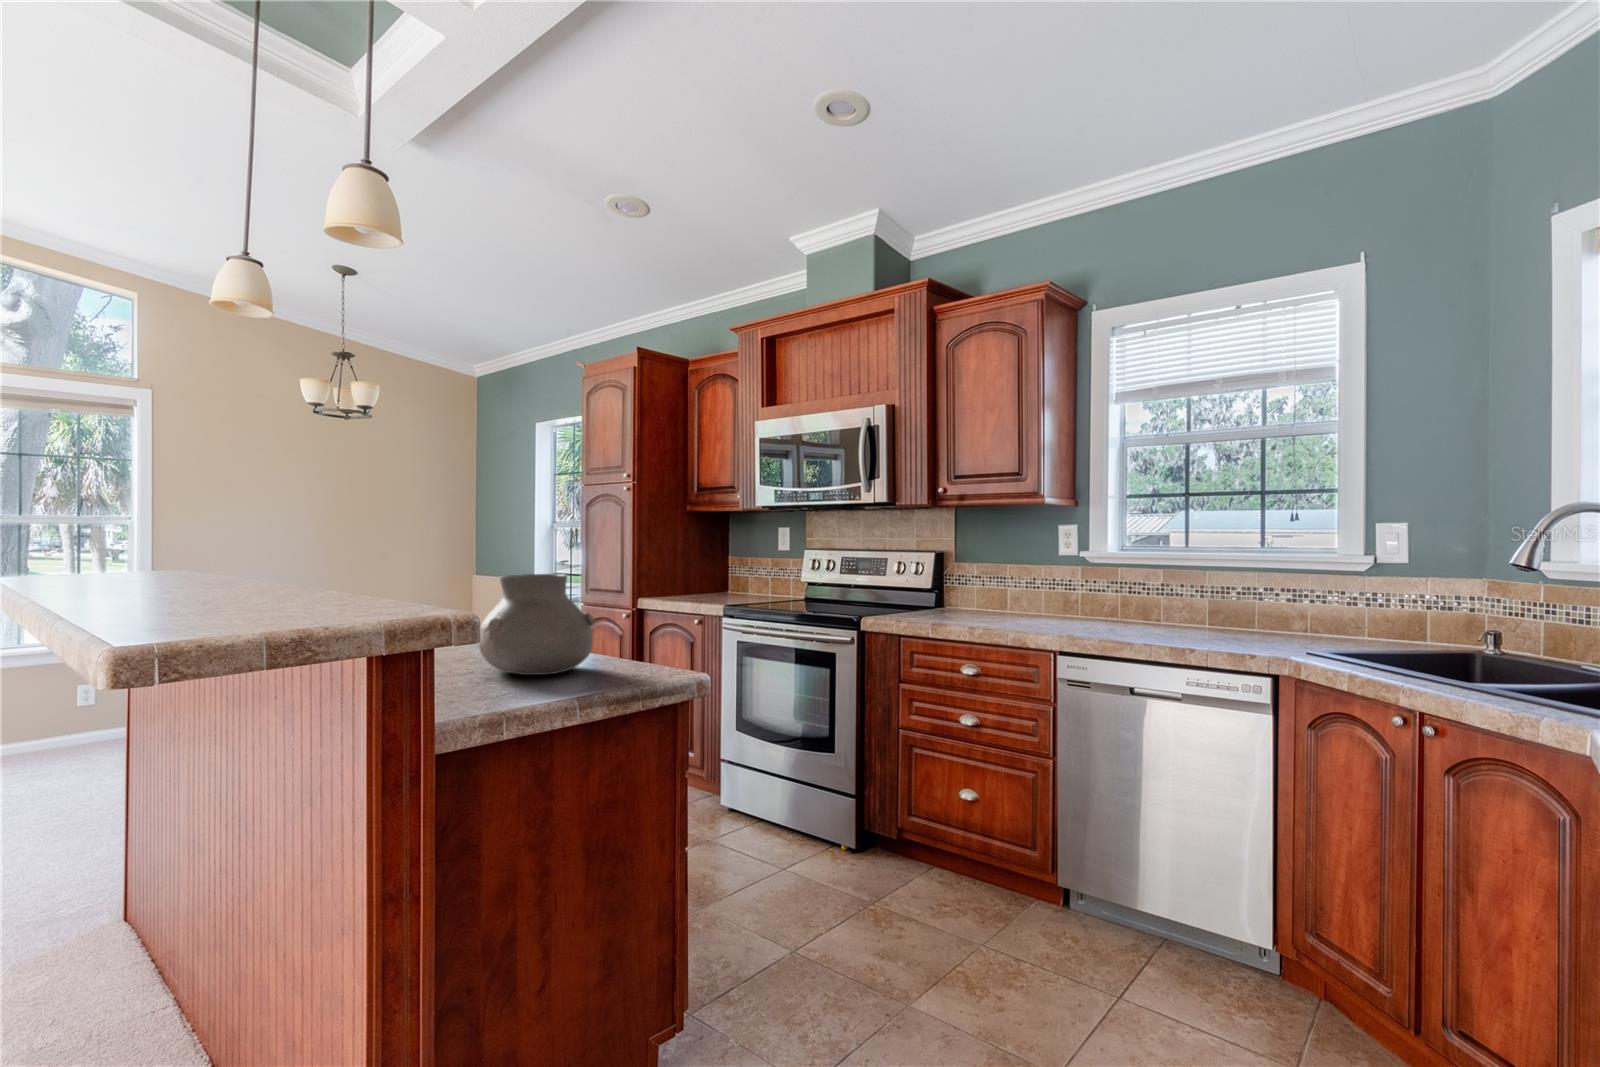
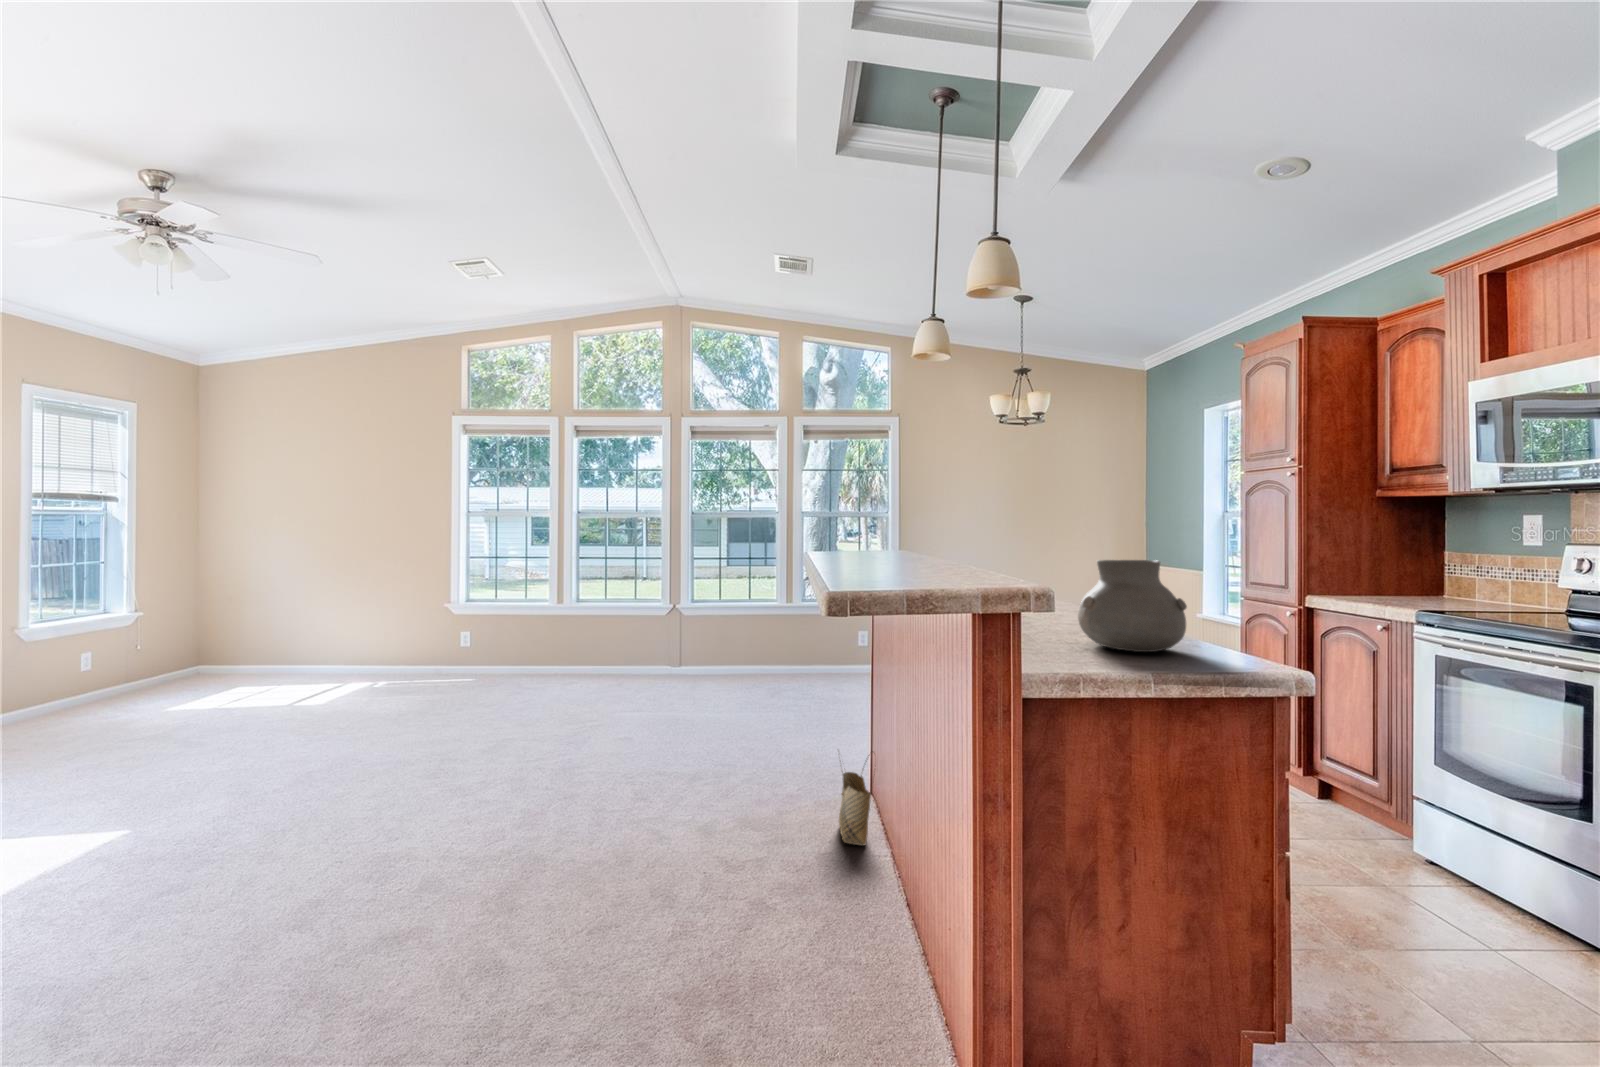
woven basket: none [63,865,142,1021] -> present [839,751,875,845]

